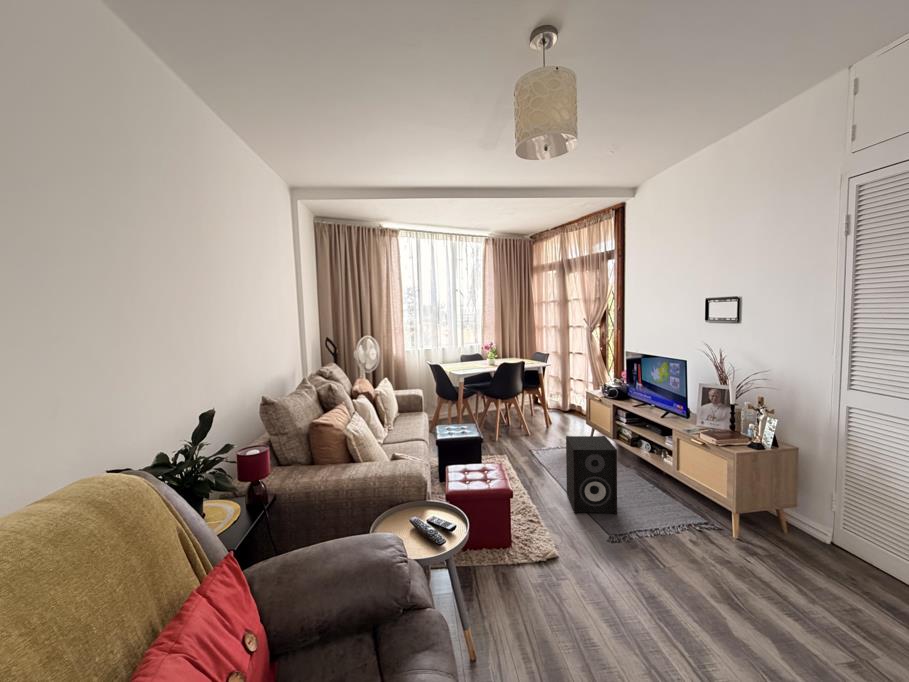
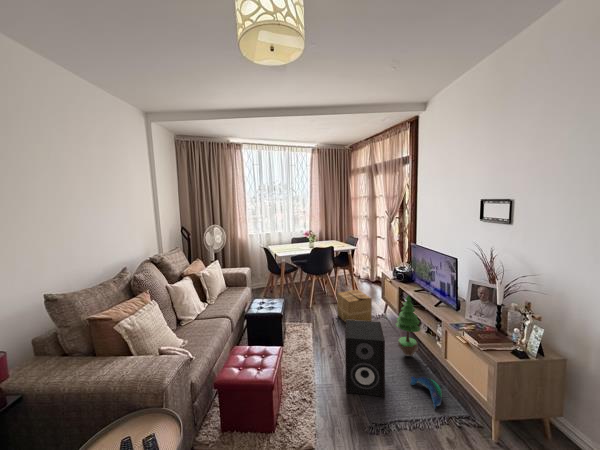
potted tree: none [617,407,646,479] -> present [396,295,420,356]
cardboard box: none [535,415,580,456] -> present [337,290,372,322]
plush toy: none [640,492,677,518] -> present [410,376,442,408]

